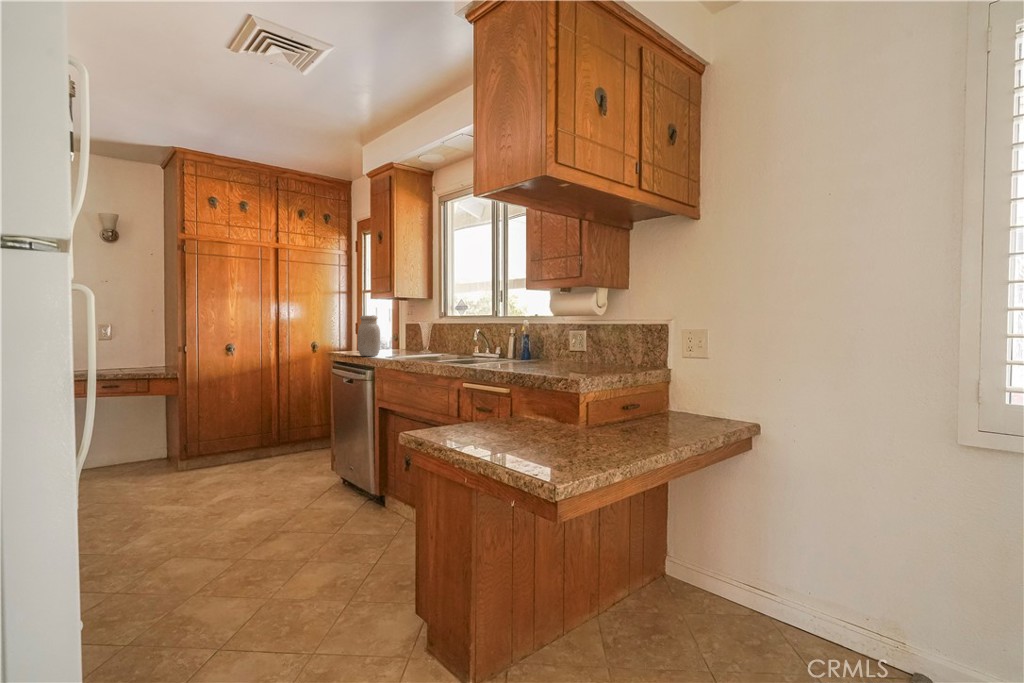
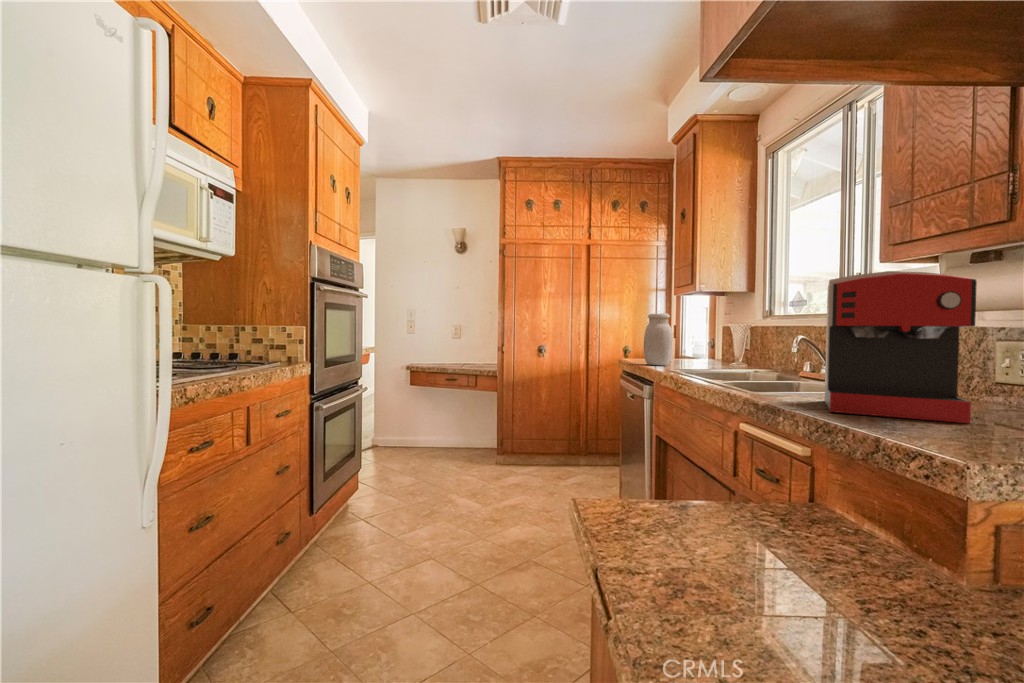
coffee maker: none [504,301,565,371] -> present [825,271,977,423]

